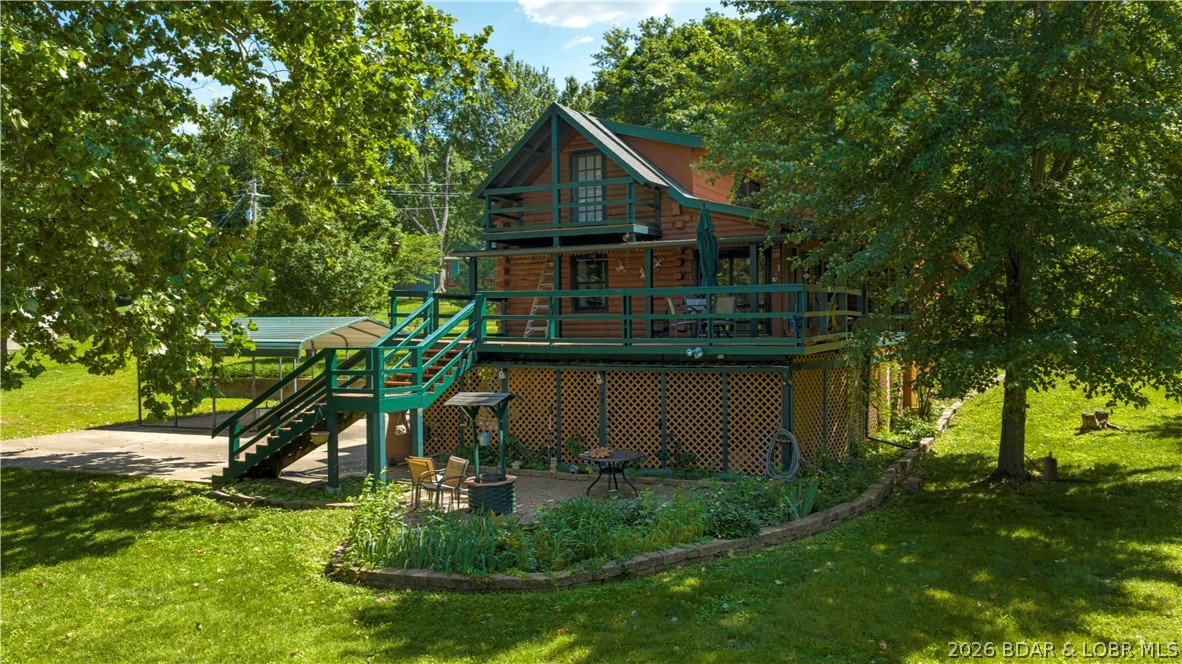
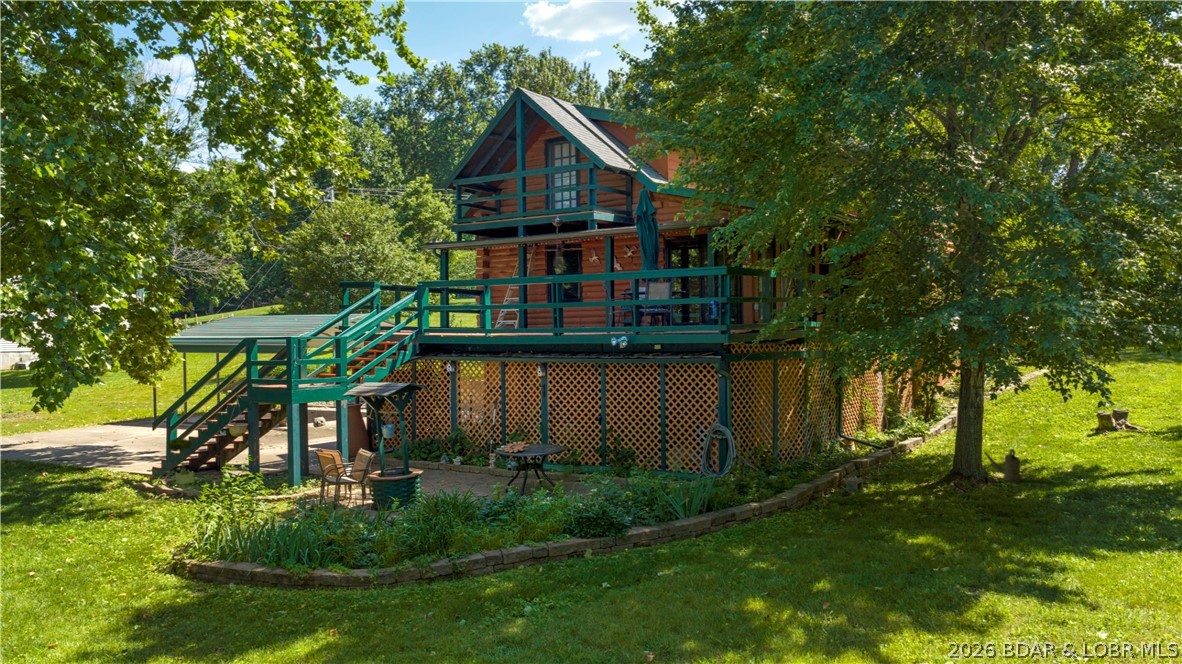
potted tree: none [235,444,259,491] -> present [169,438,194,485]

